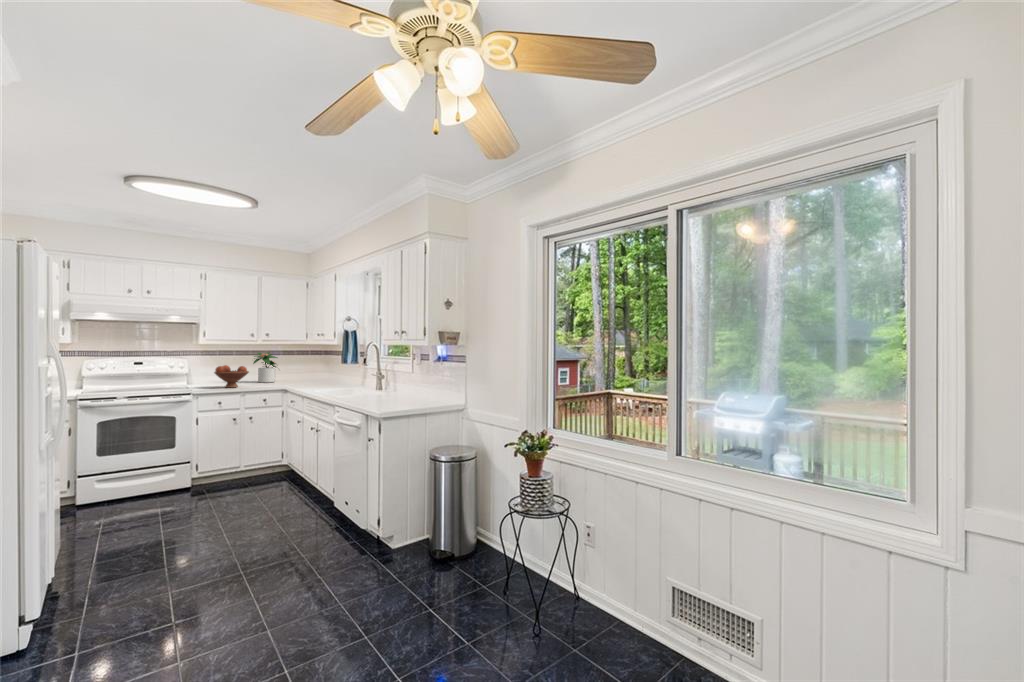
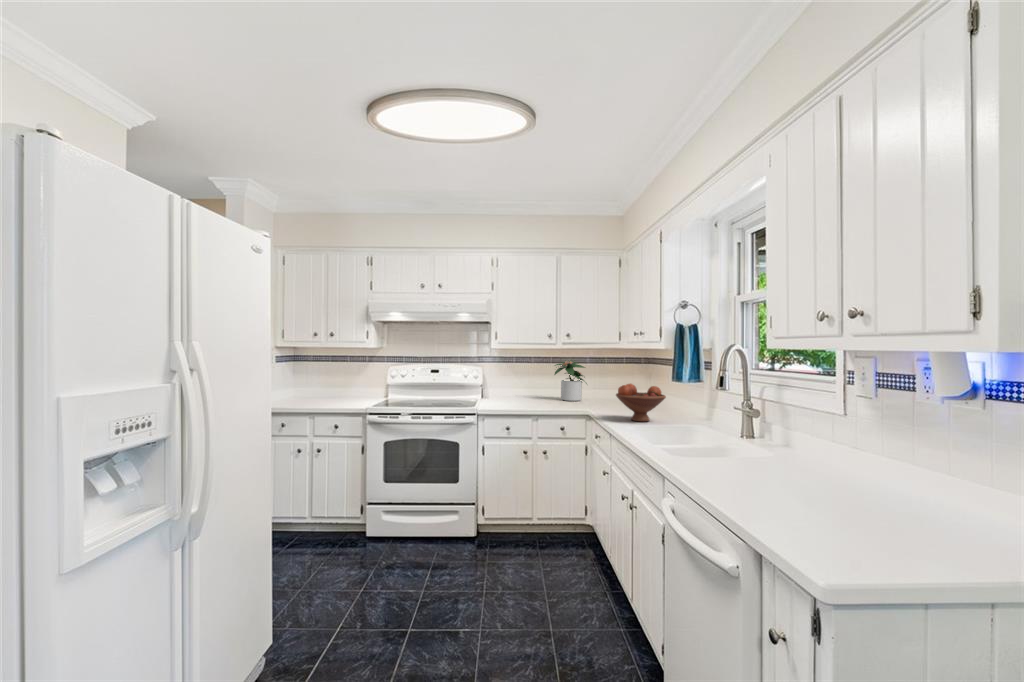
fruit bowl: present [214,365,249,388] -> present [616,384,666,422]

